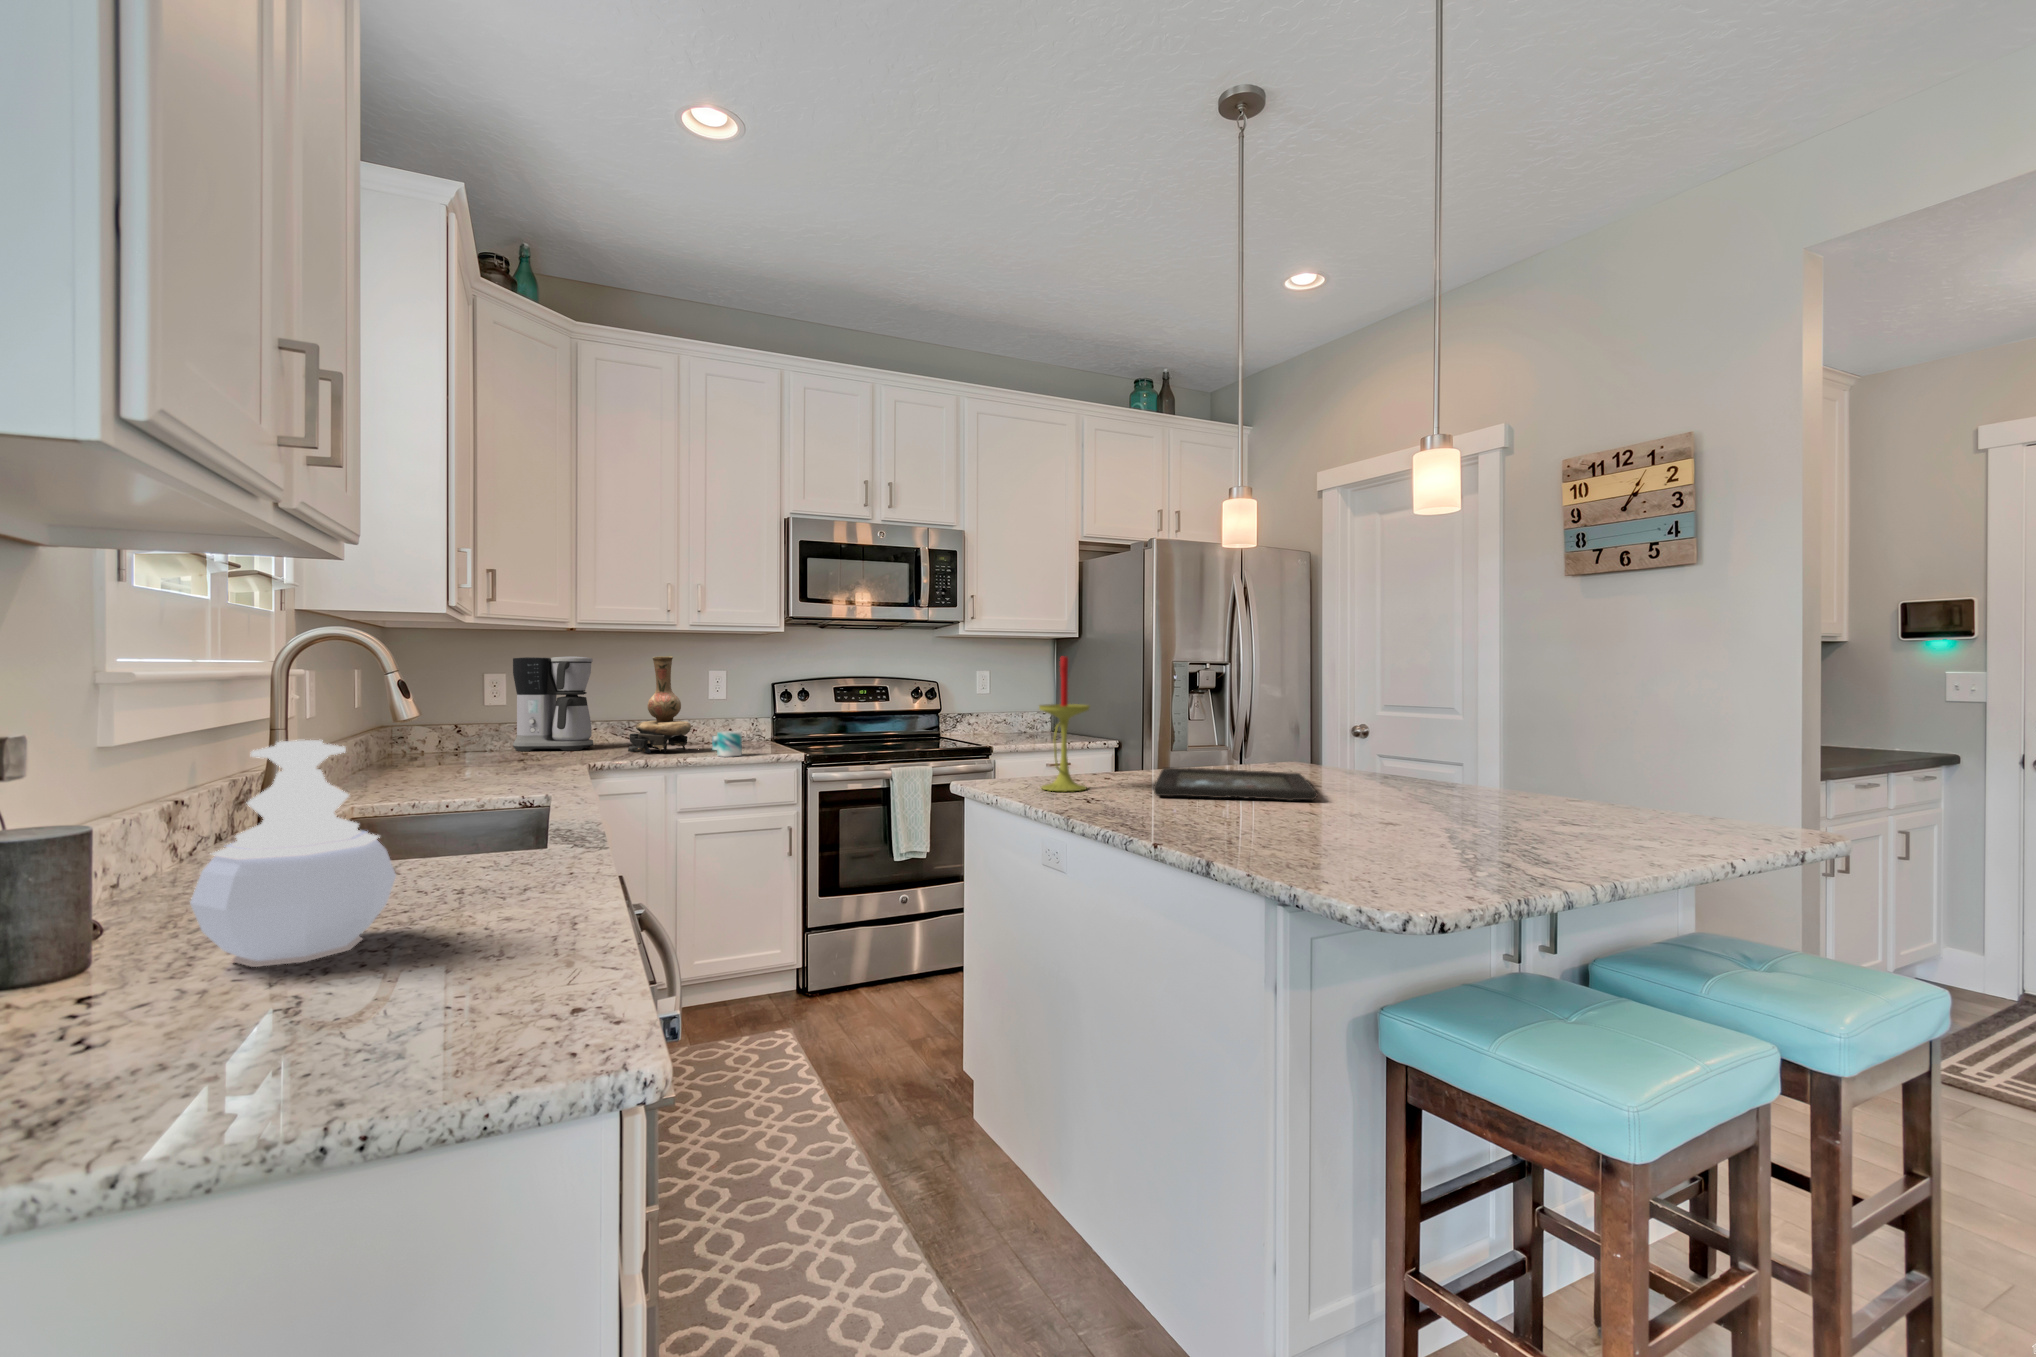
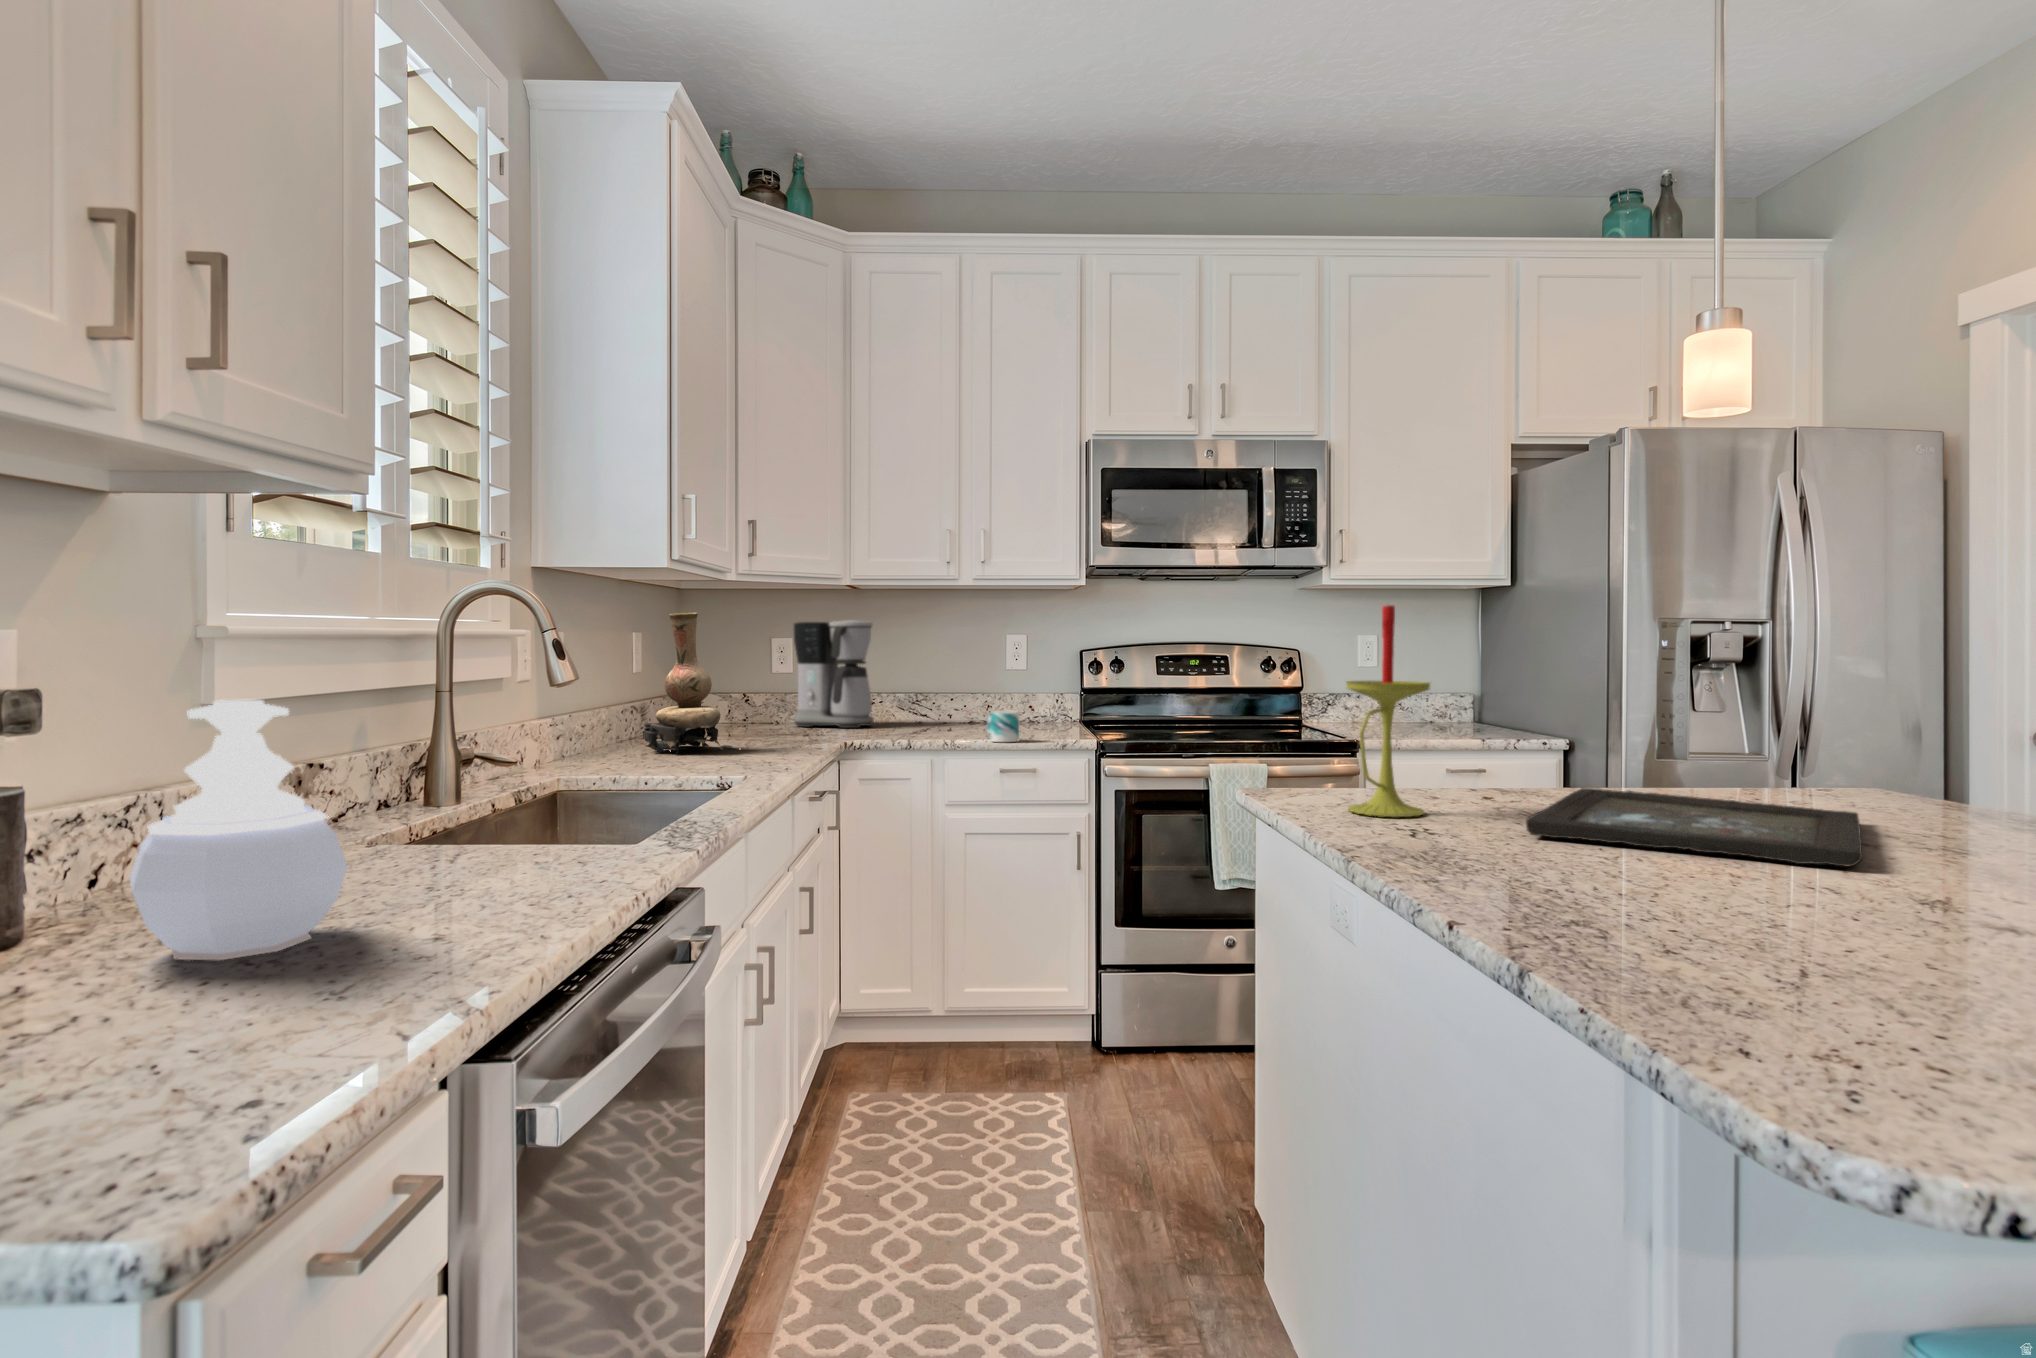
vase: present [628,656,694,753] -> present [644,613,737,754]

